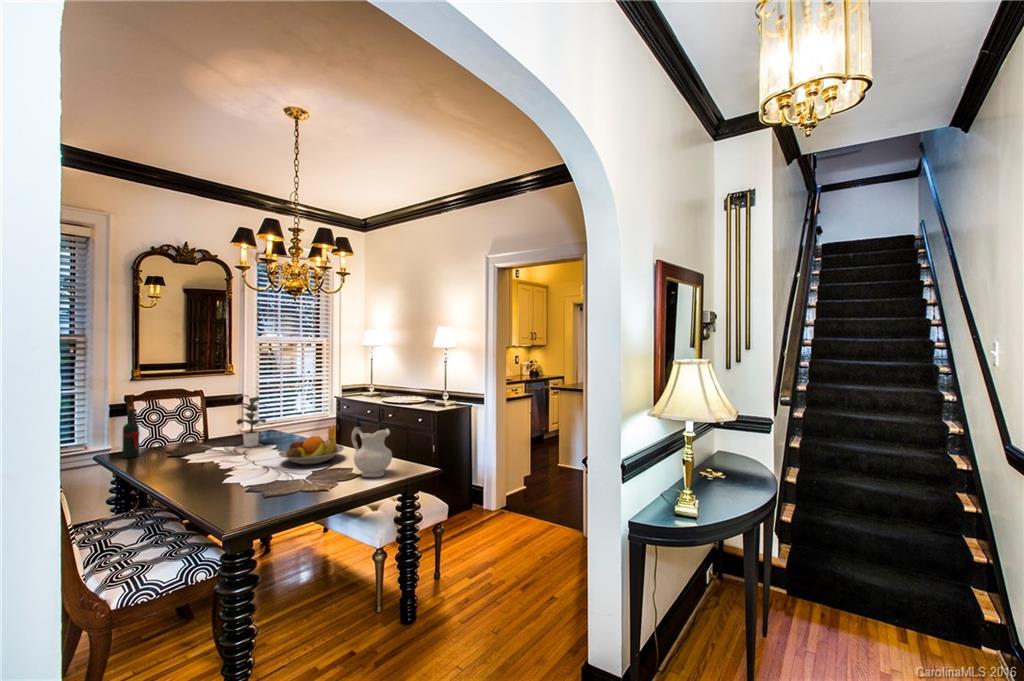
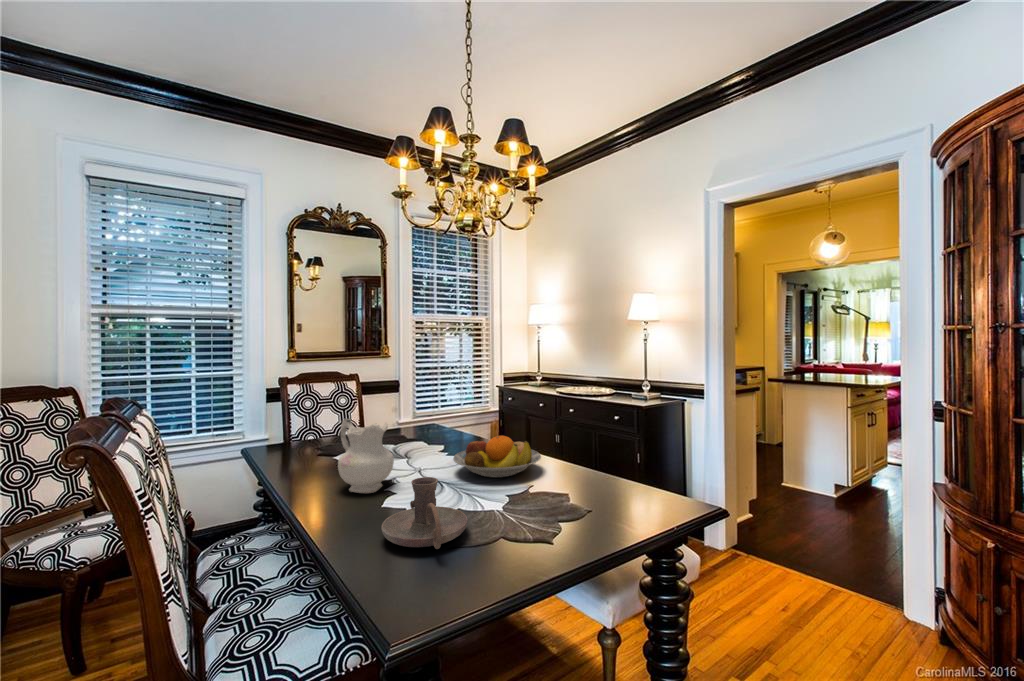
potted plant: present [235,395,266,447] -> none [384,377,444,445]
wine bottle: present [122,407,140,458] -> none [271,390,289,452]
ceramic pitcher: present [352,427,392,477] -> present [338,419,394,493]
candle holder: none [221,462,279,501] -> present [381,477,468,549]

